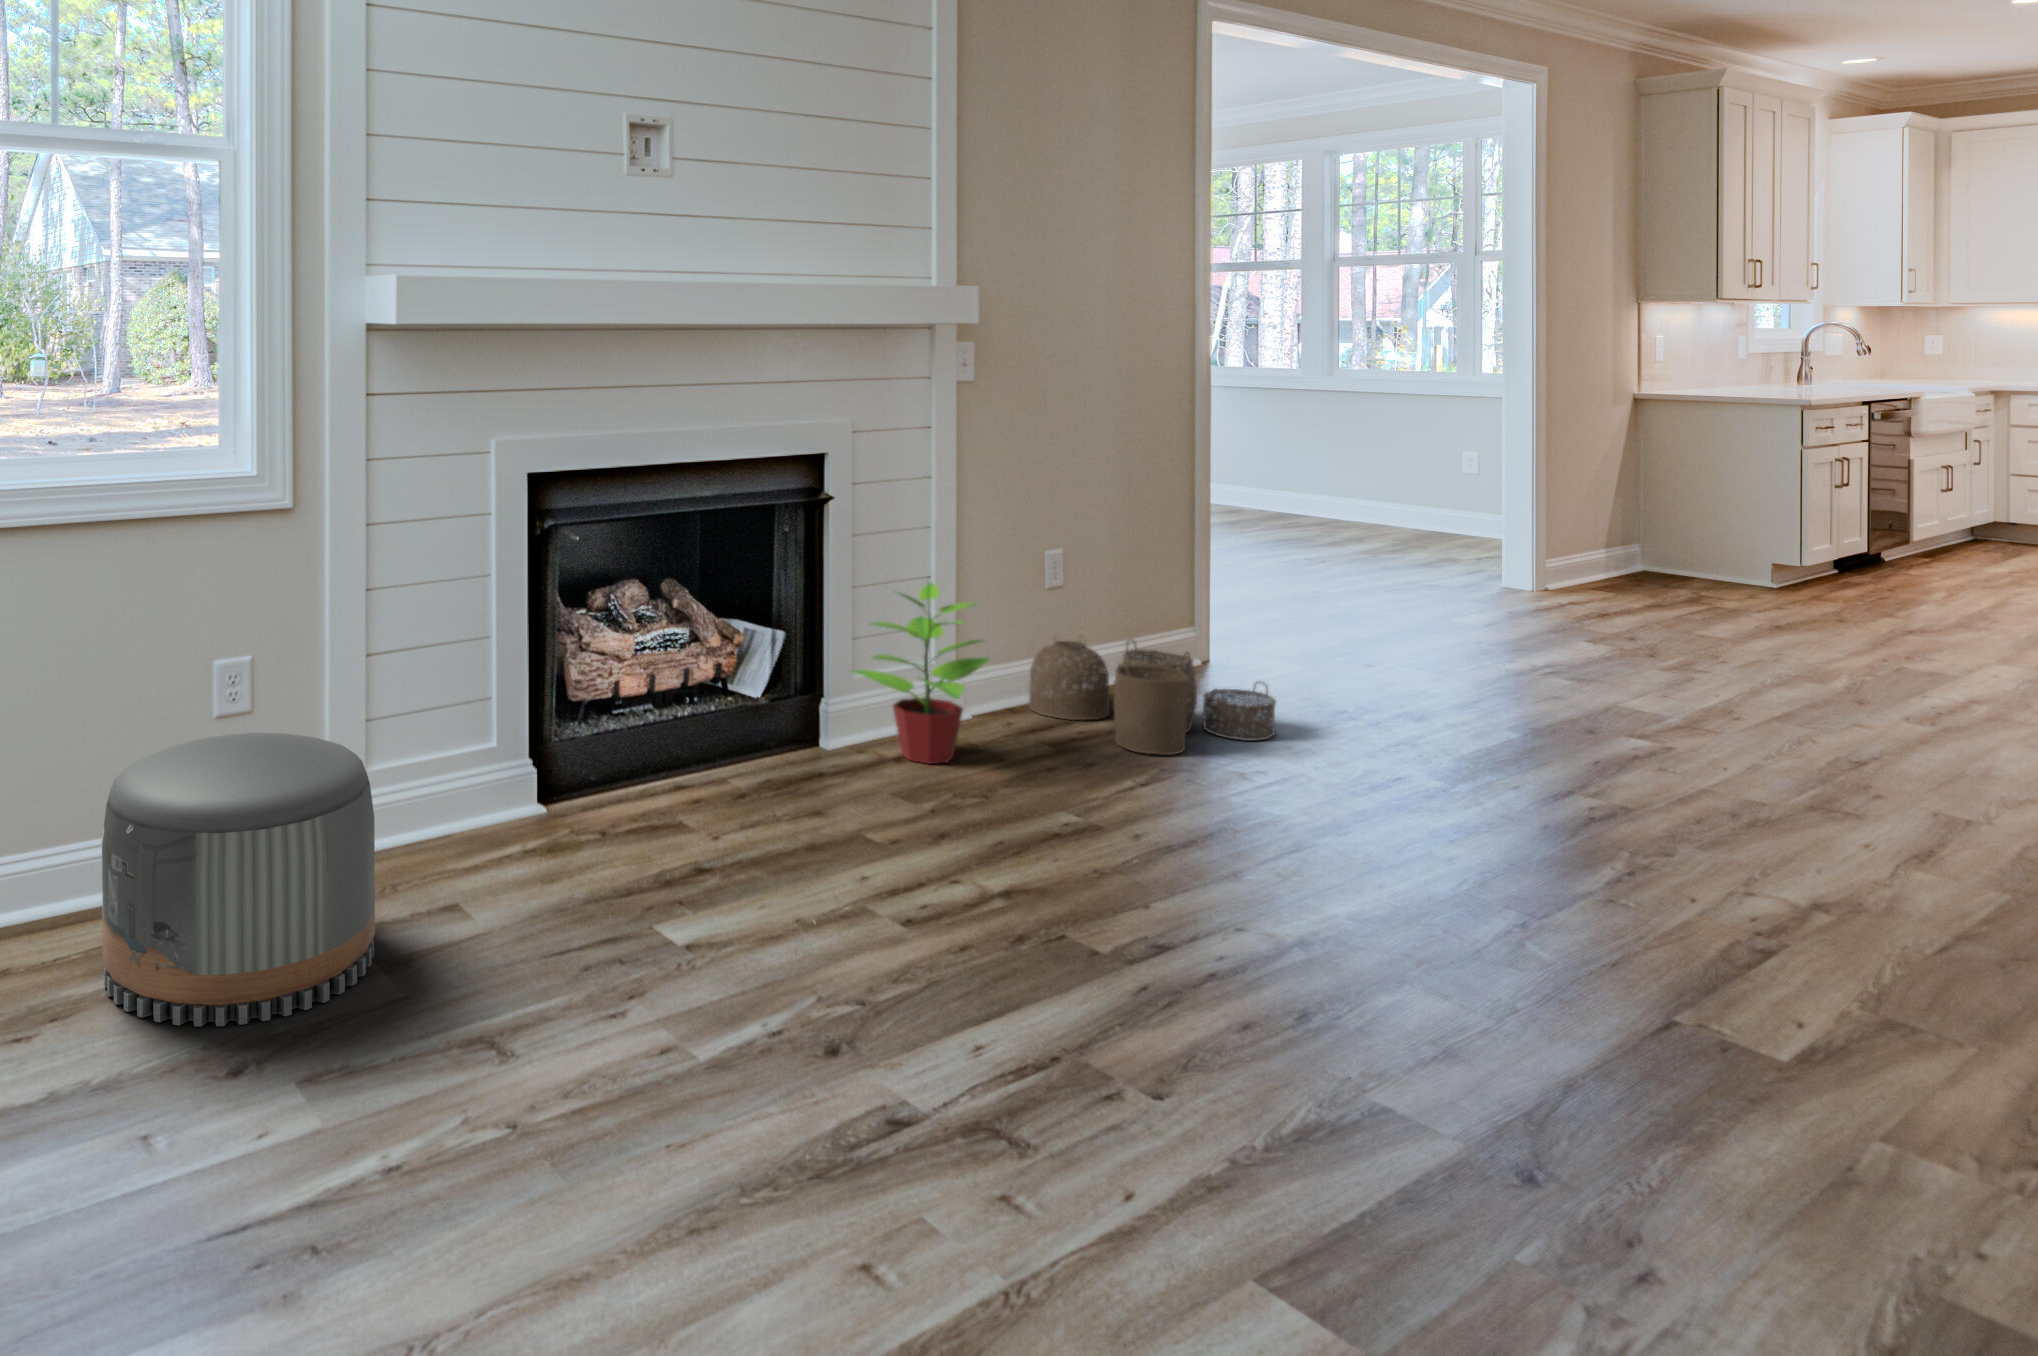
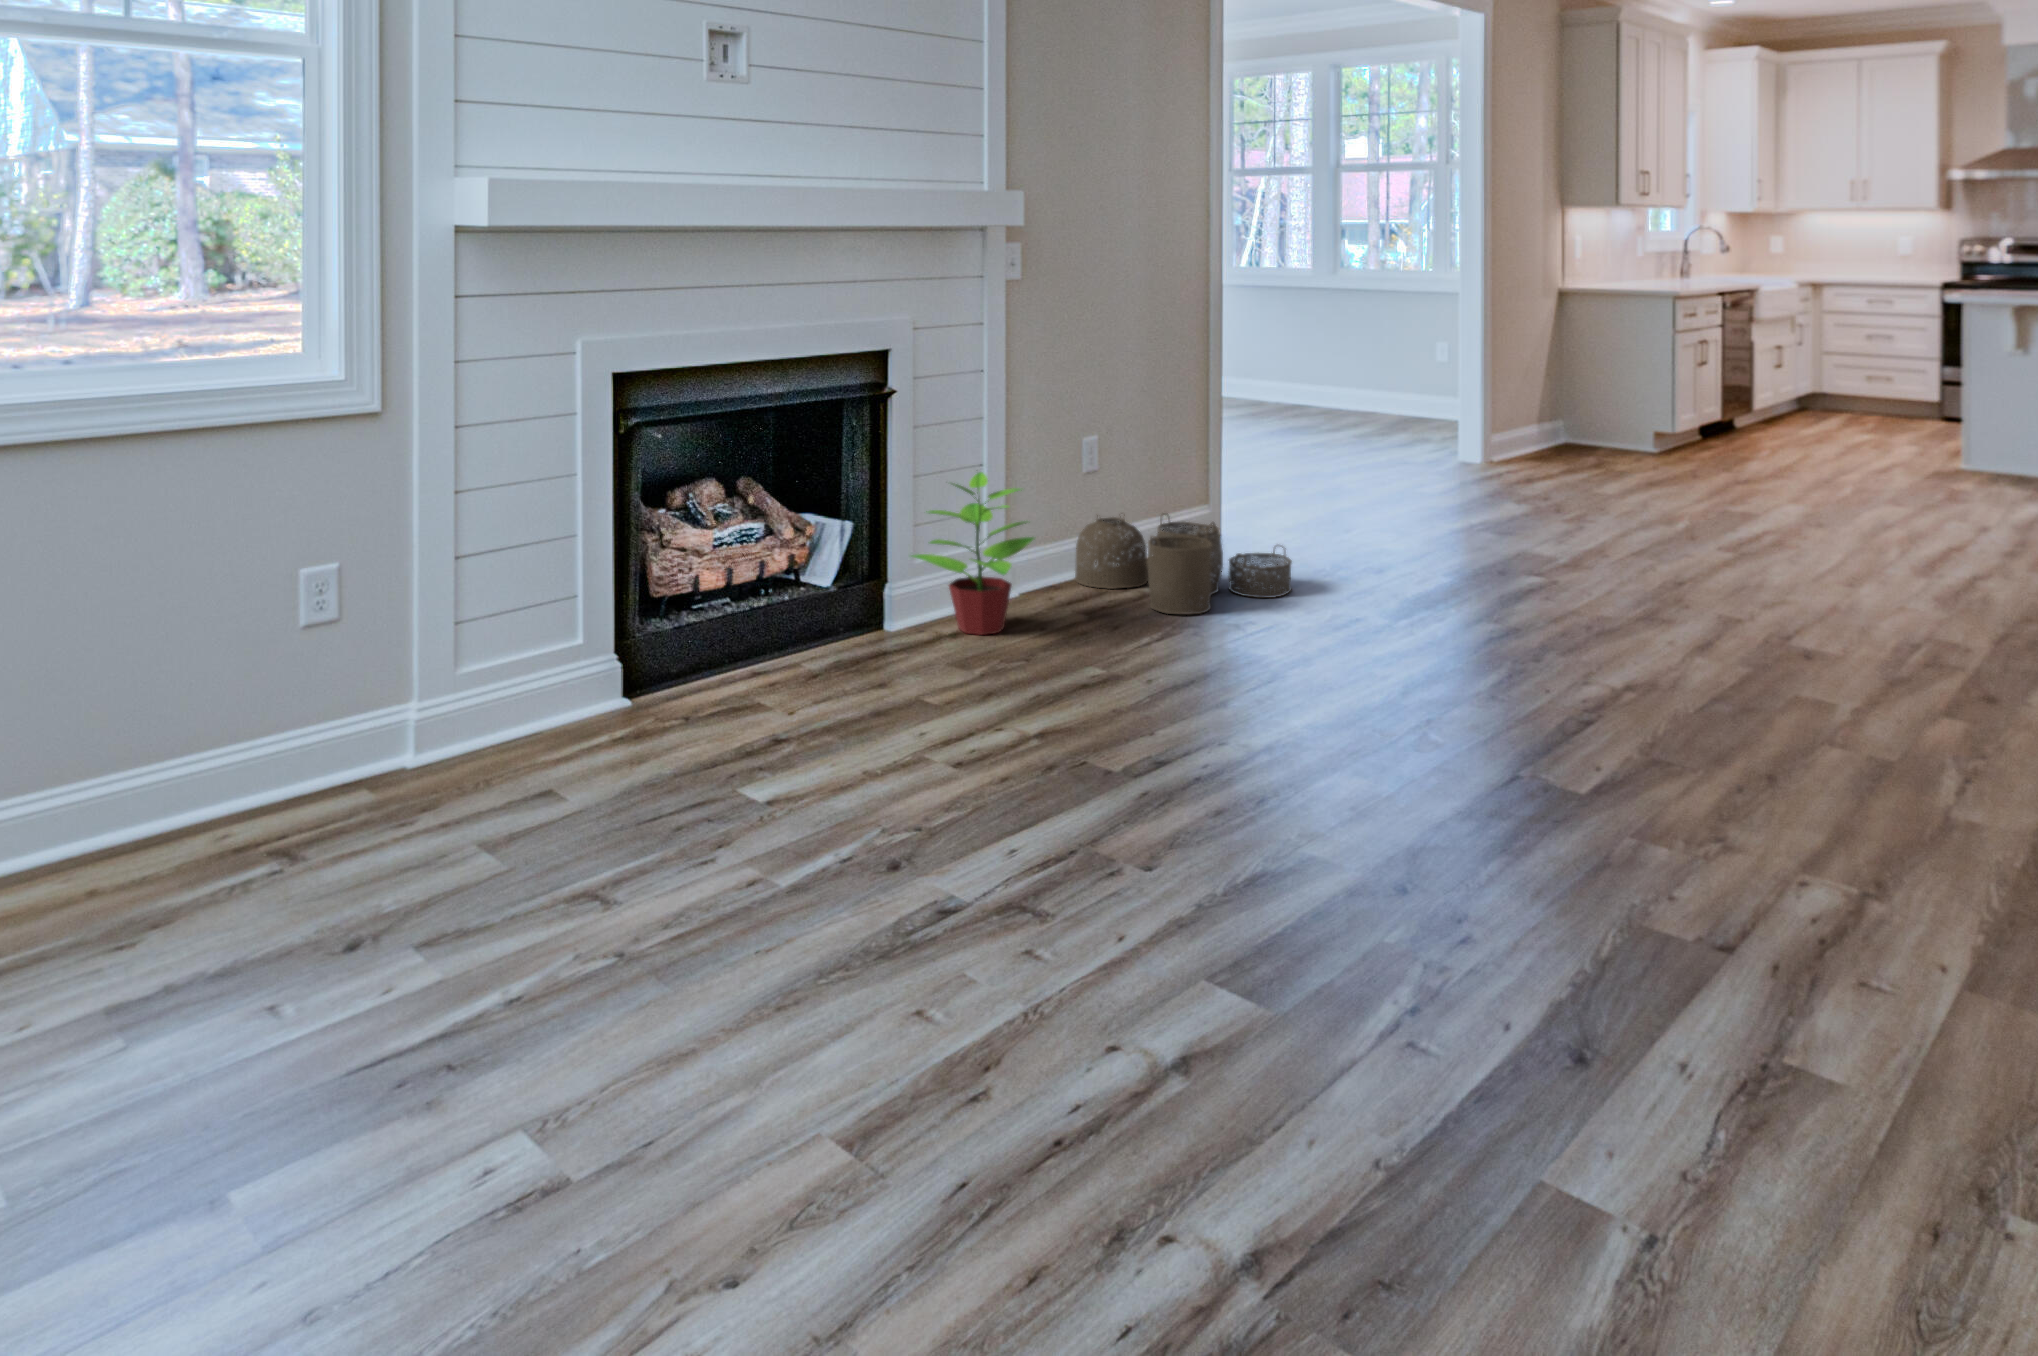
pouf: present [102,733,375,1027] -> none [256,639,499,885]

